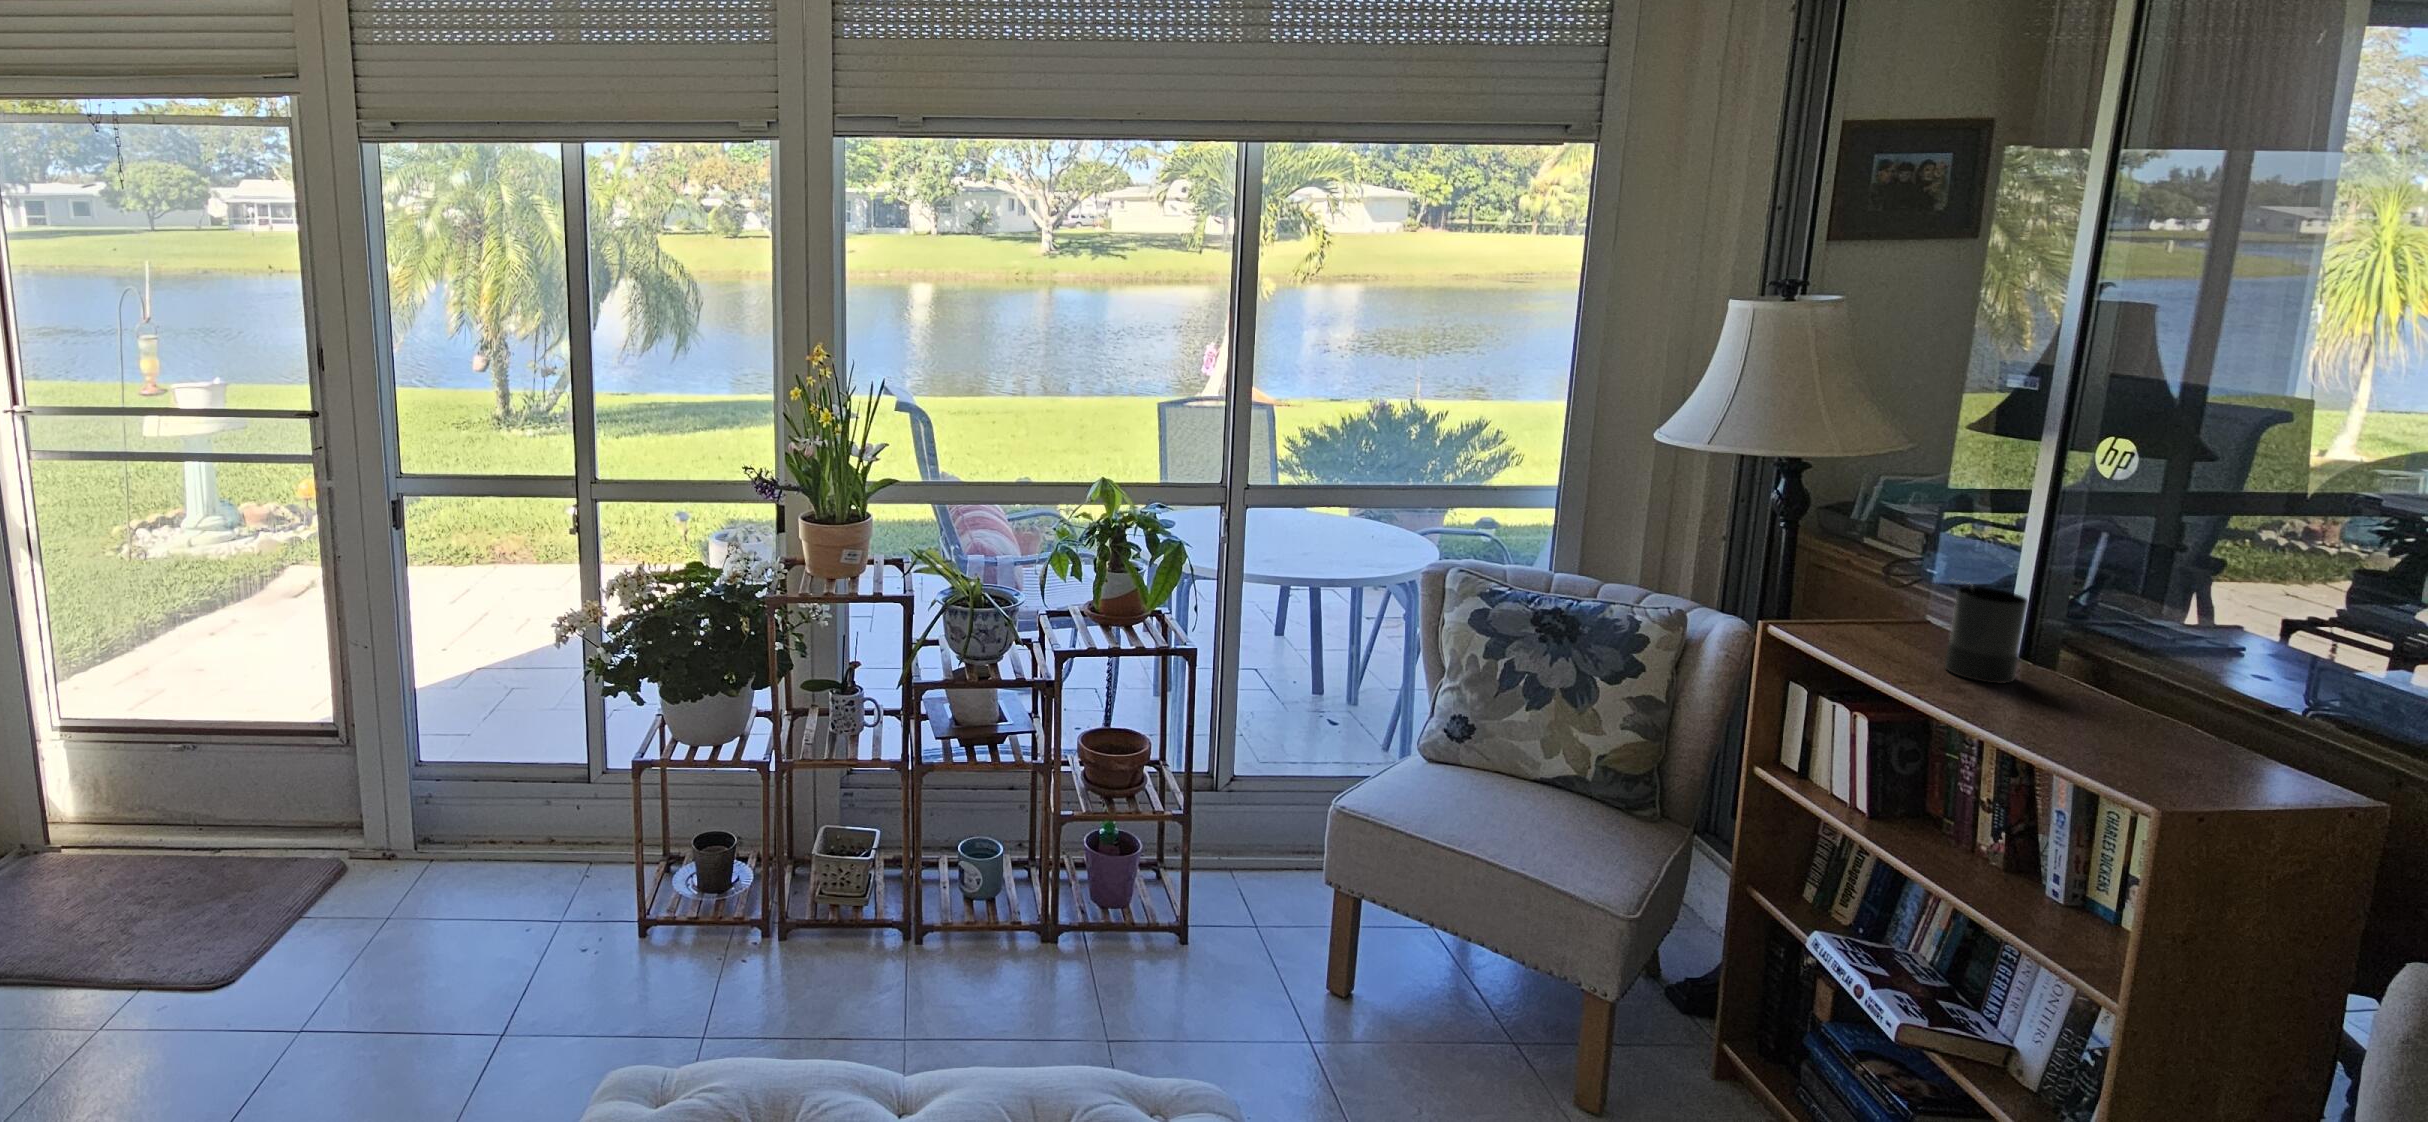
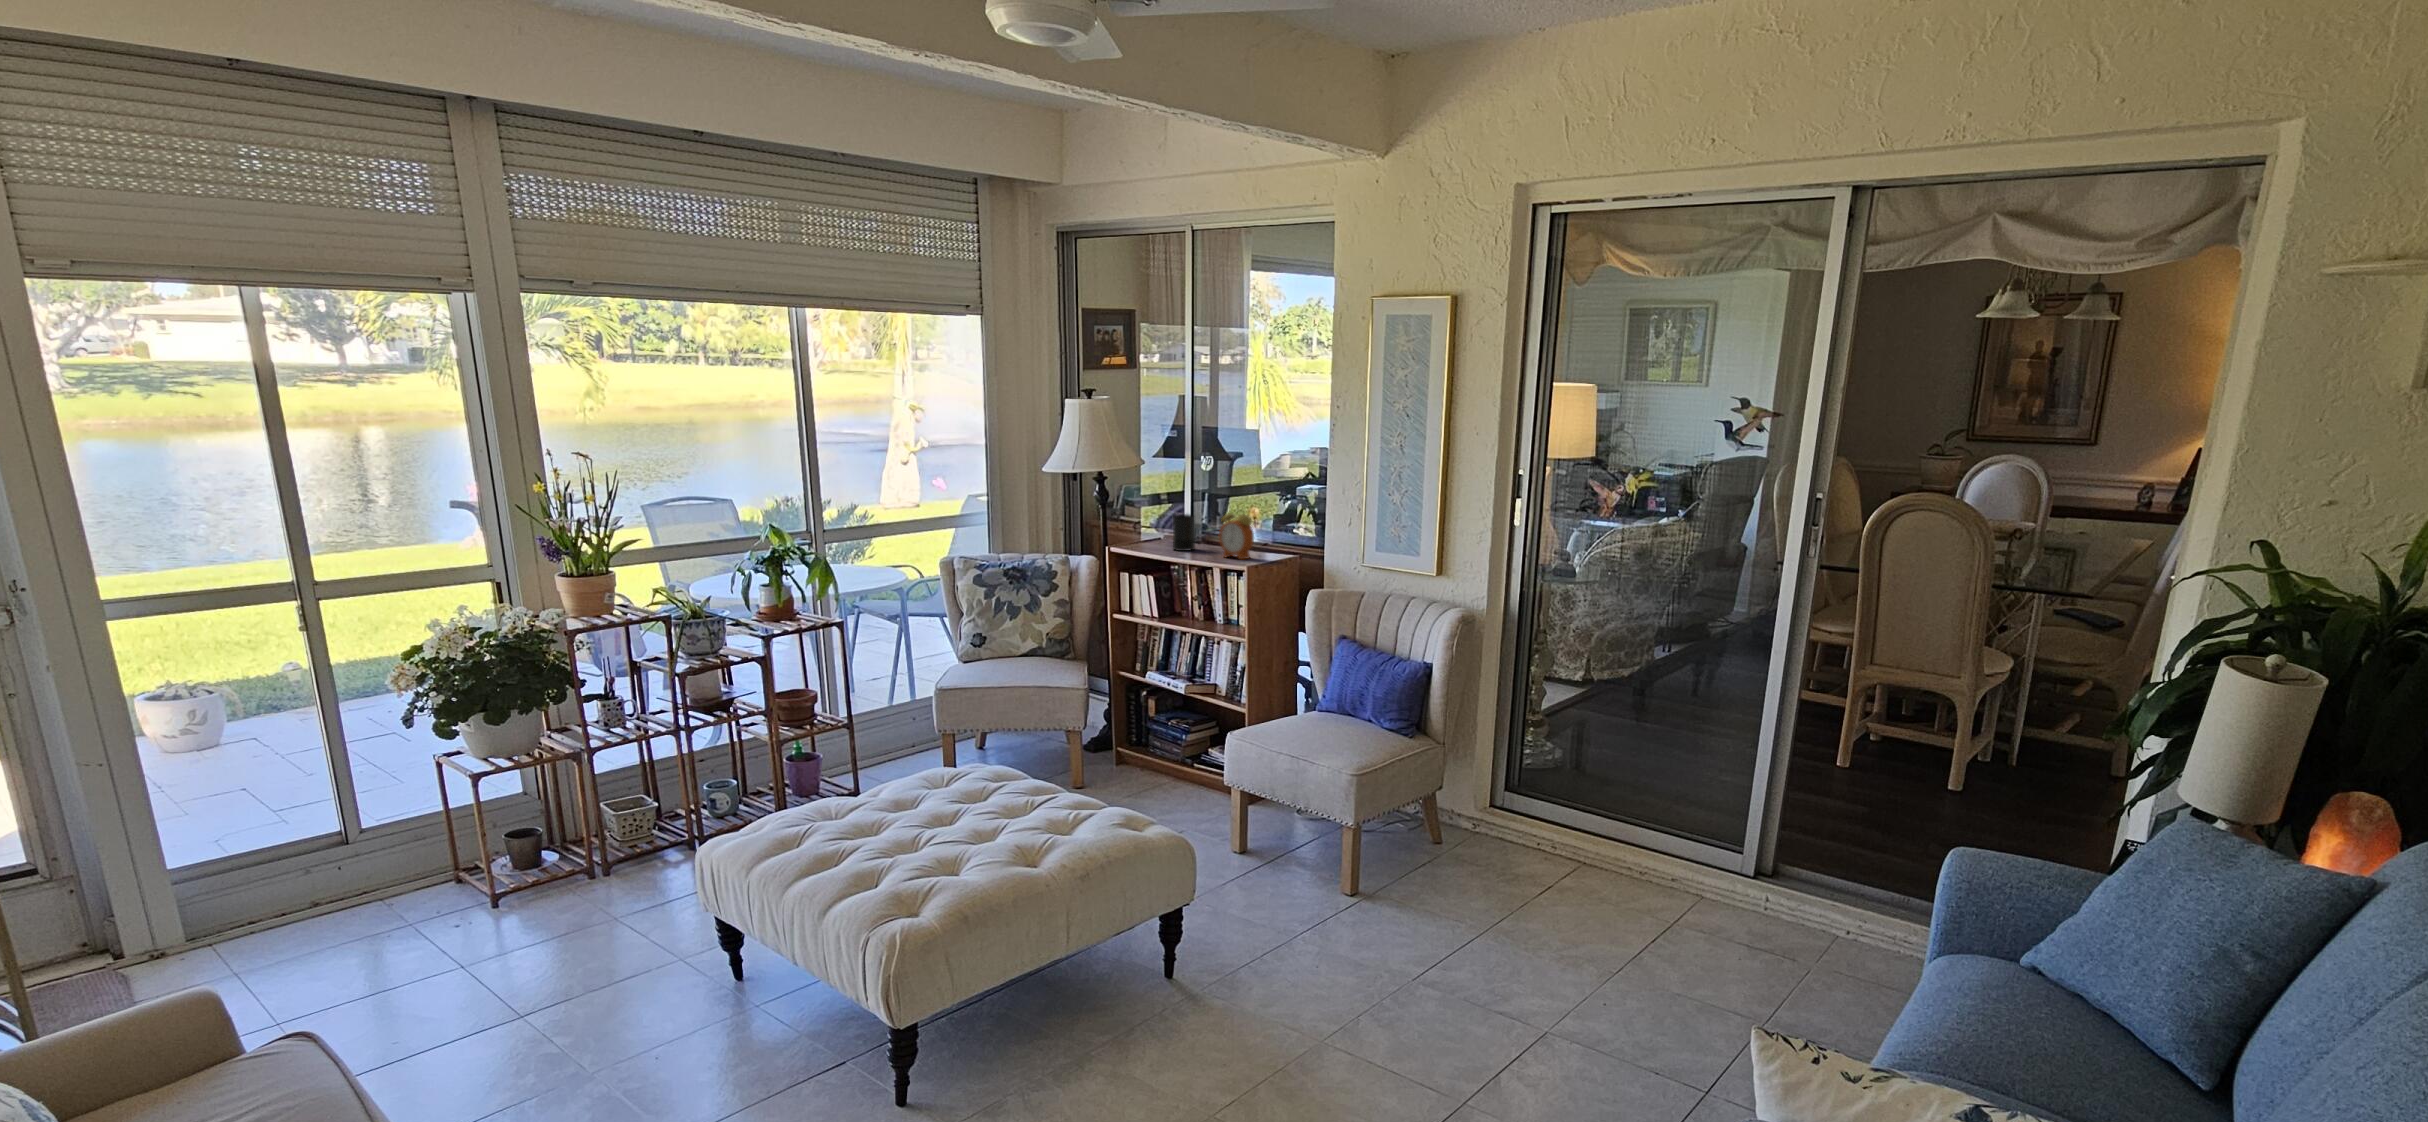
alarm clock: none [2090,610,2228,769] -> present [1219,513,1254,559]

